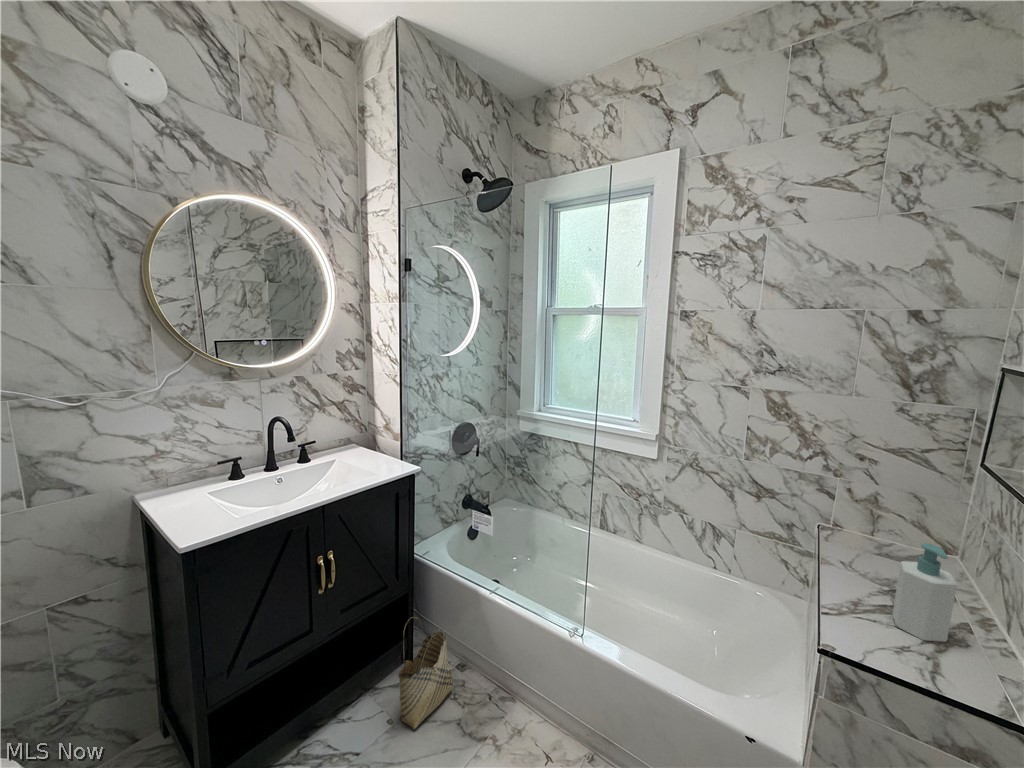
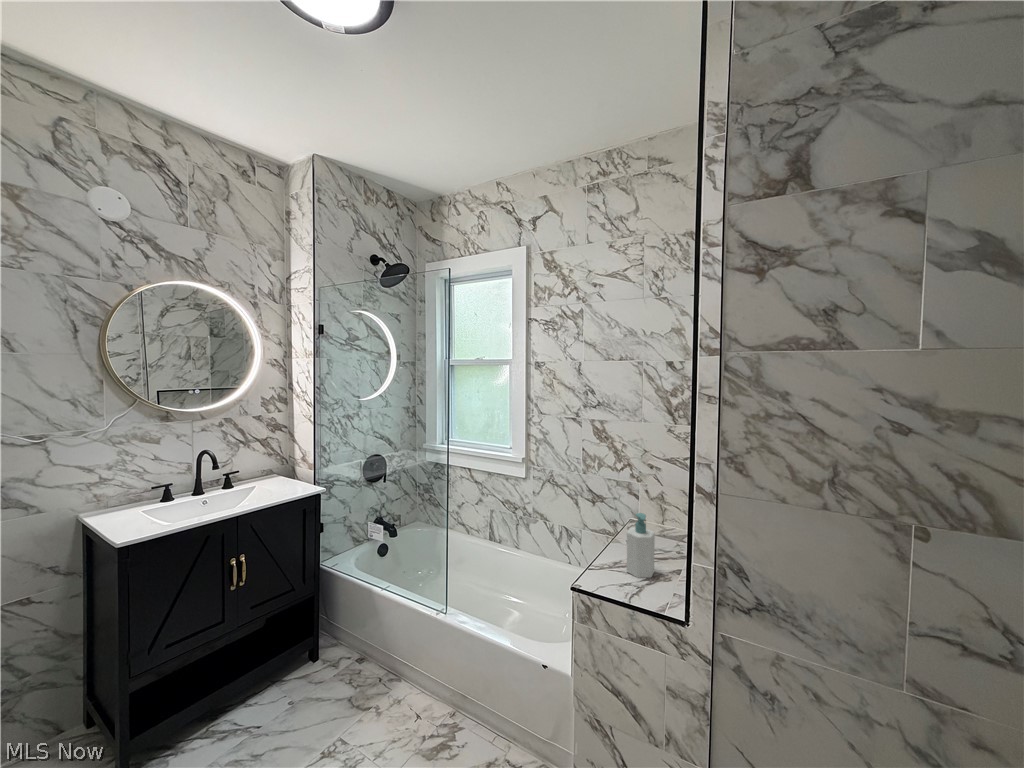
woven basket: present [398,617,453,729] -> none [296,613,349,706]

